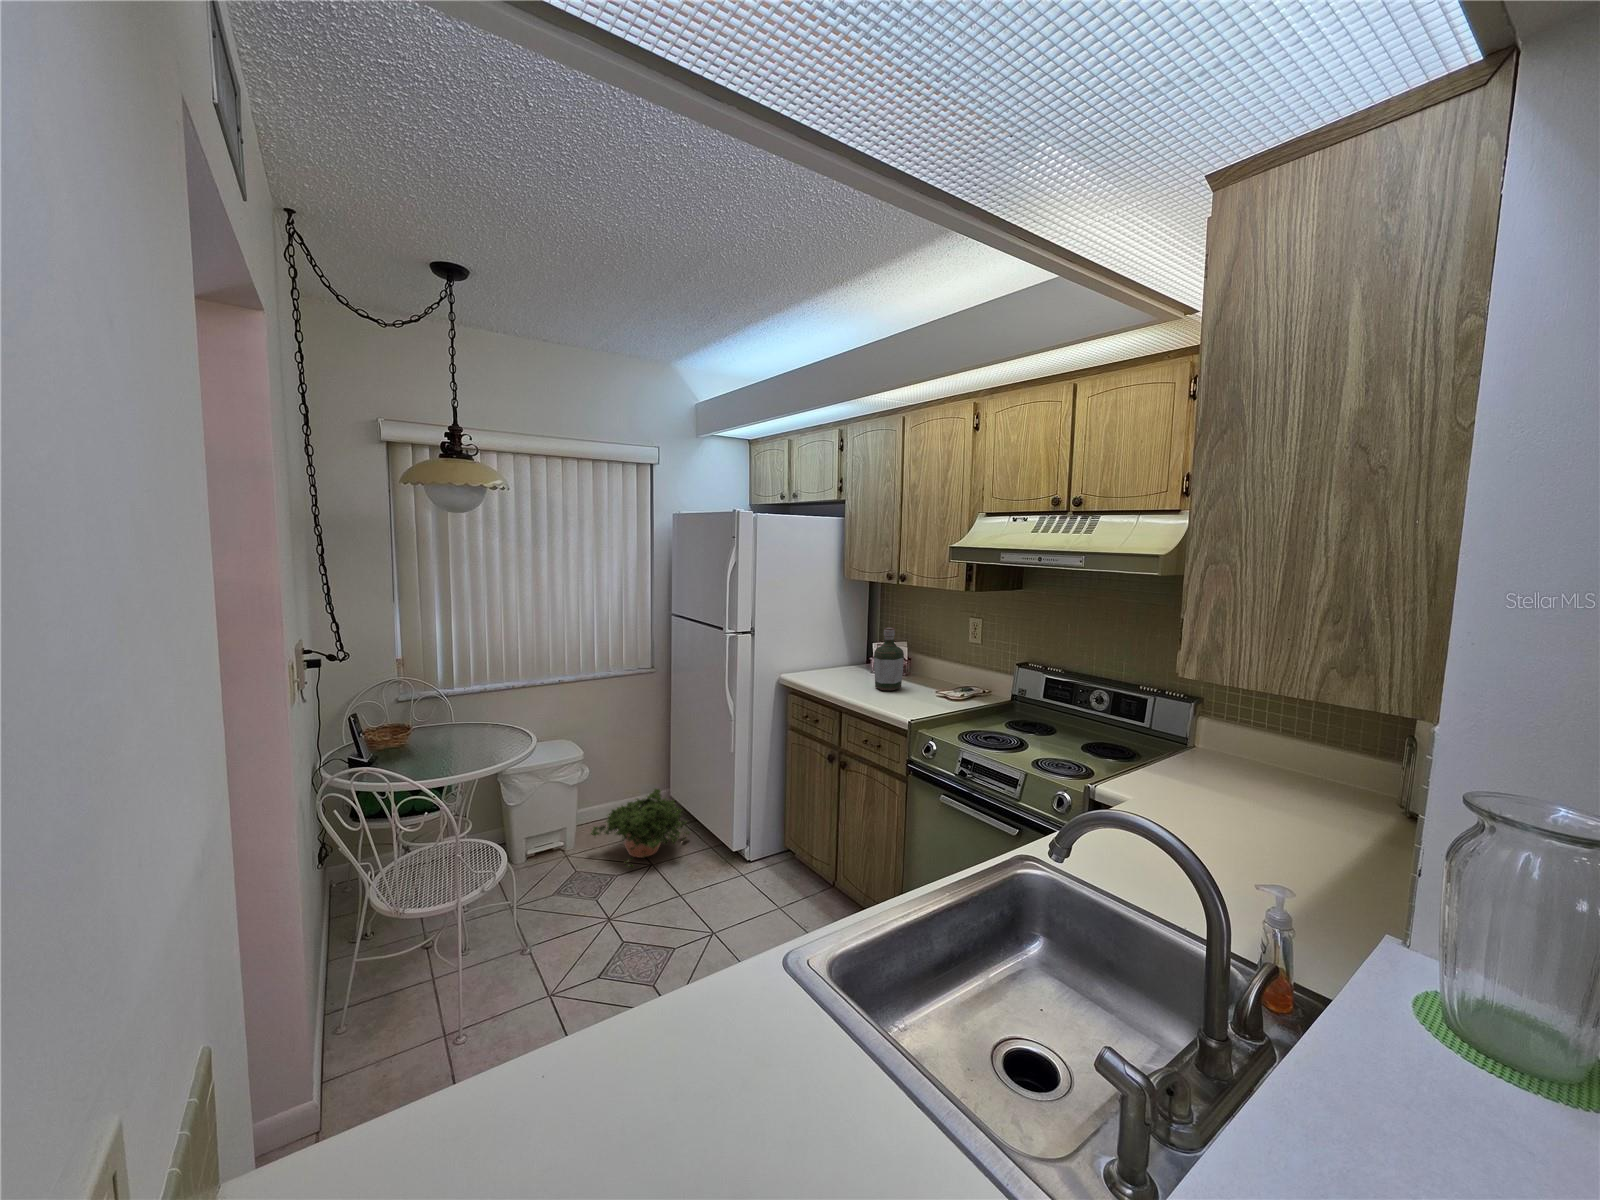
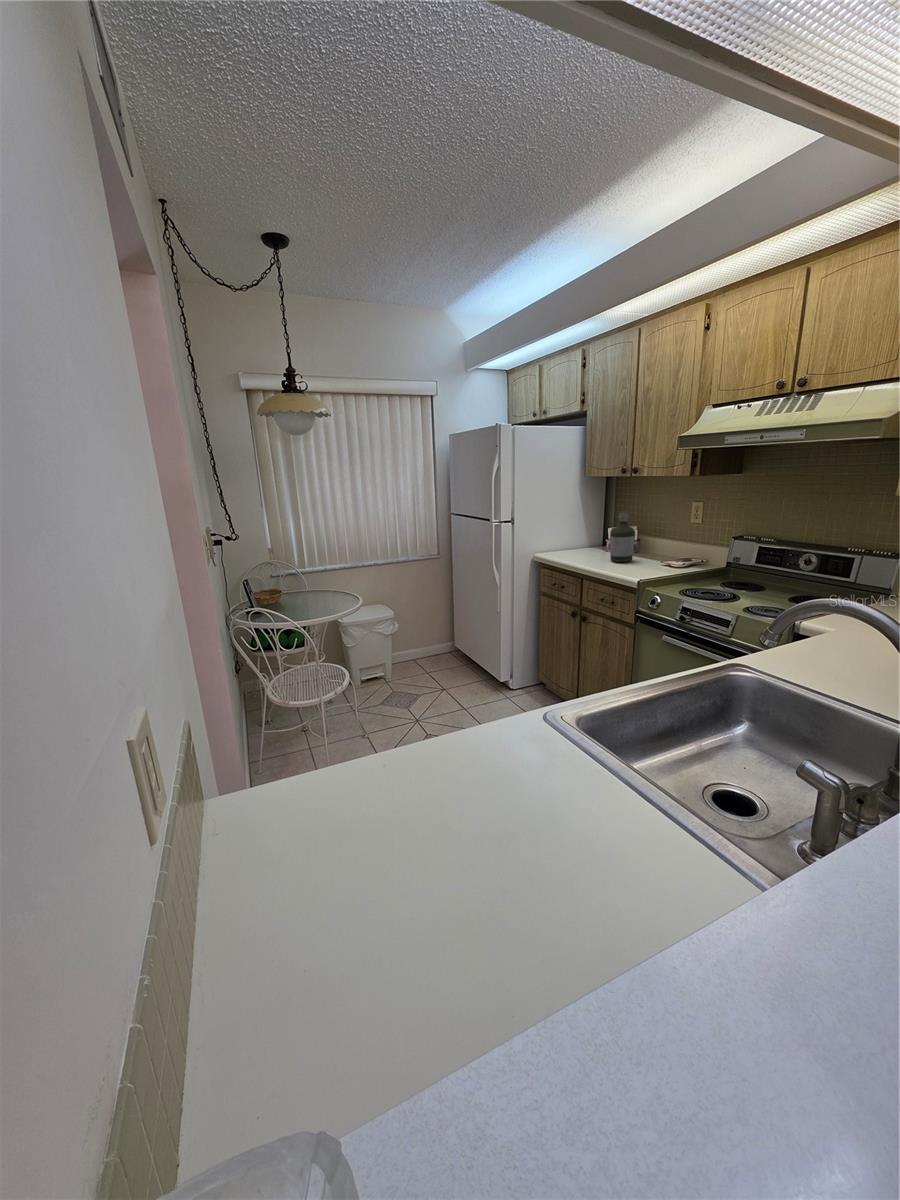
potted plant: present [591,789,689,867] -> none [398,638,469,691]

